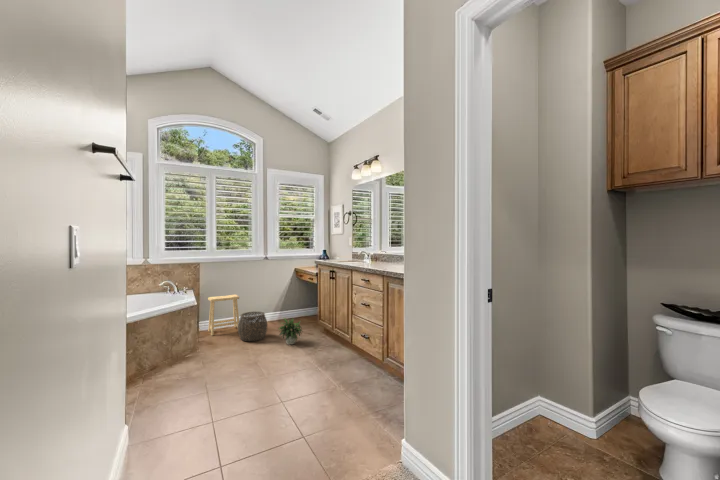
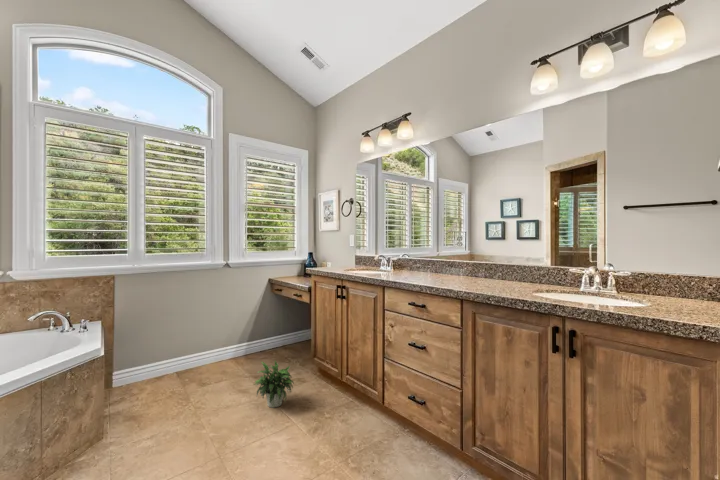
footstool: present [208,295,239,336] -> none [130,323,186,396]
woven basket: present [238,312,267,341] -> none [182,351,233,406]

